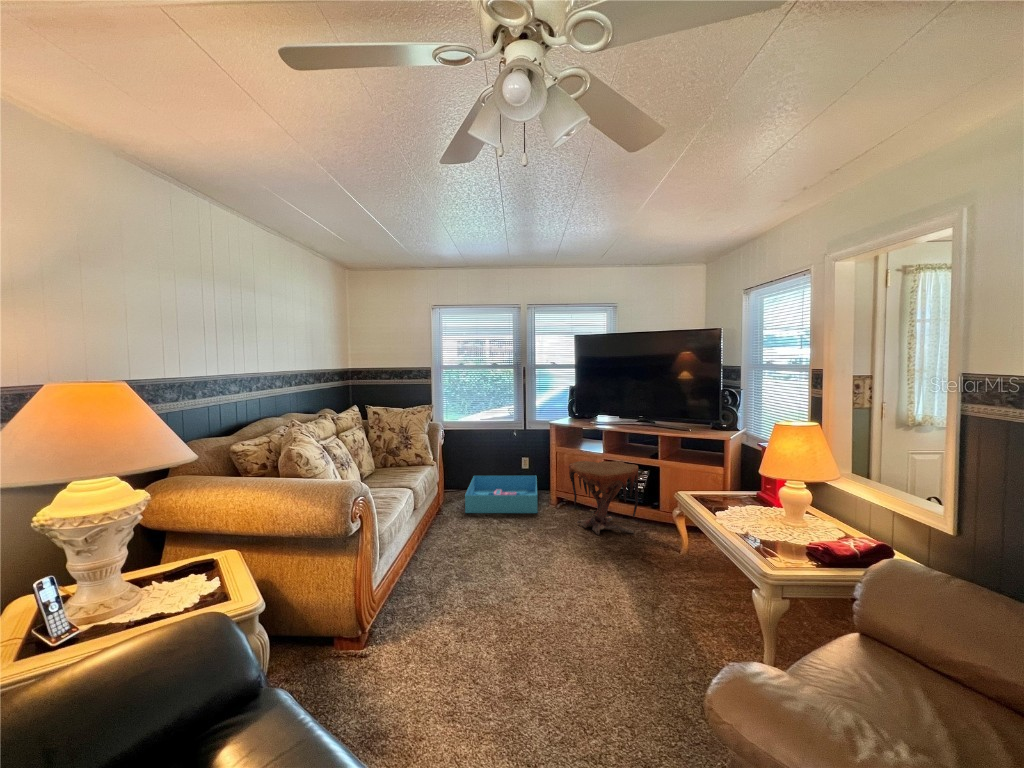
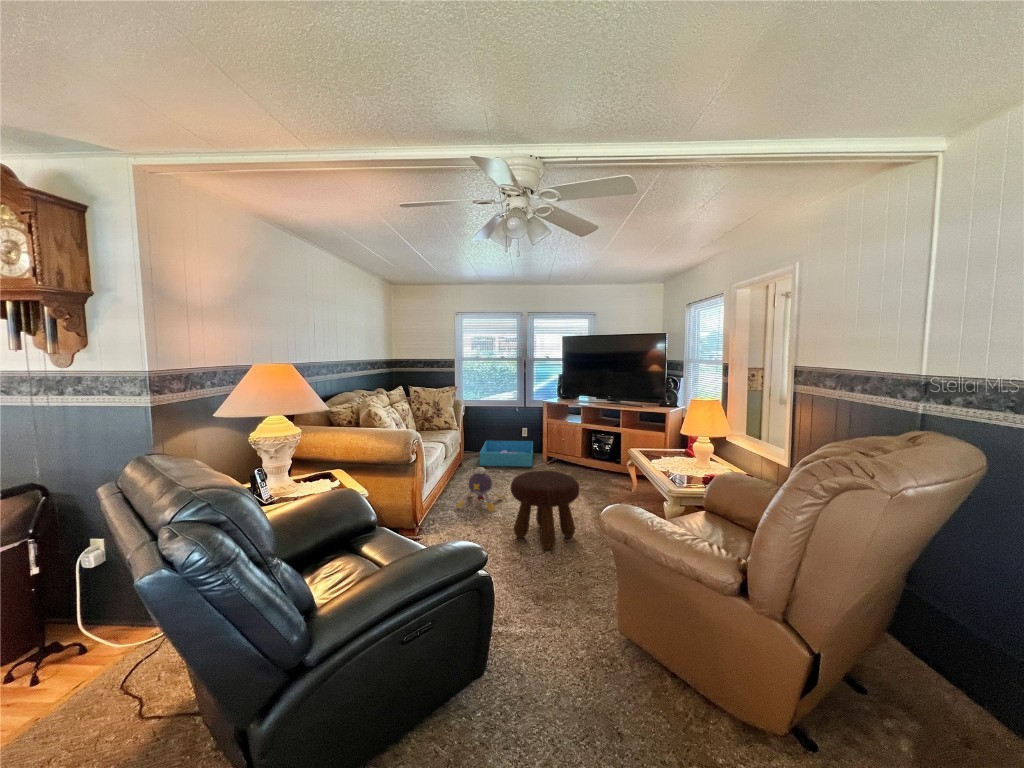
side table: present [569,461,638,535] -> none [555,429,604,480]
plush toy: none [429,526,499,597] -> present [457,467,502,511]
footstool: none [510,538,621,677] -> present [511,471,579,550]

